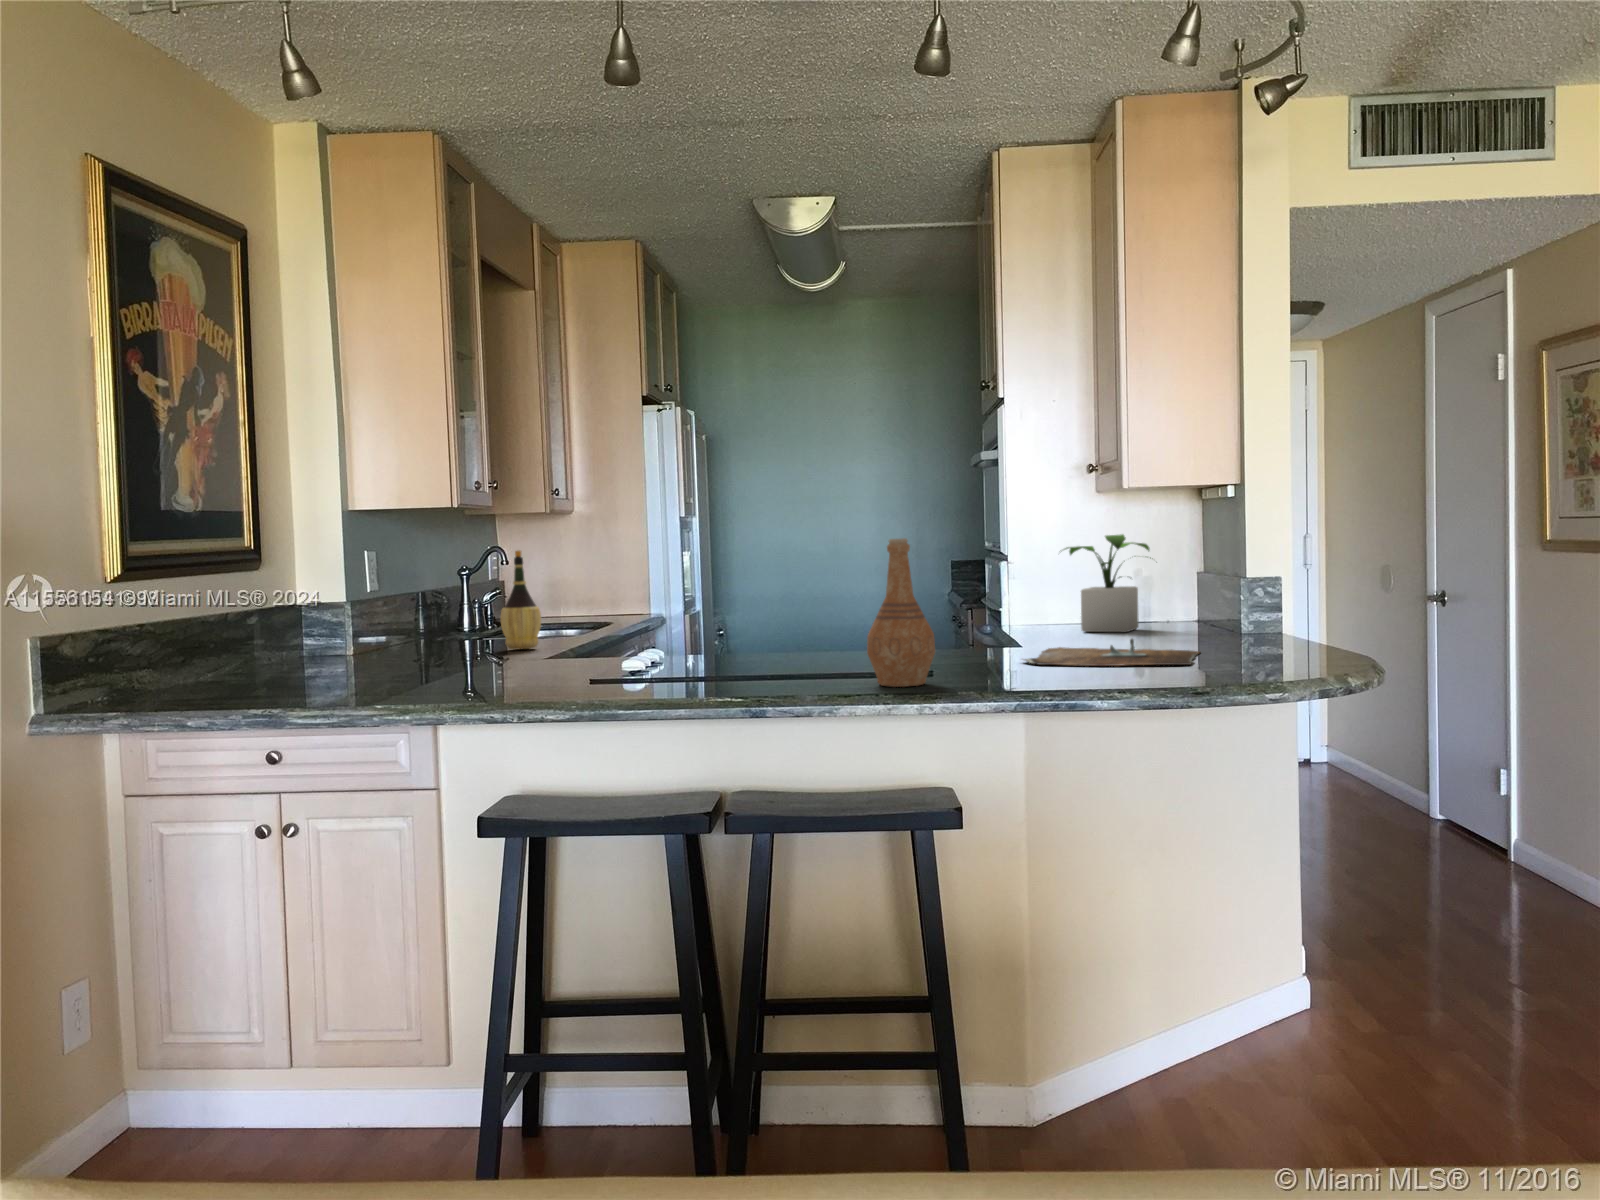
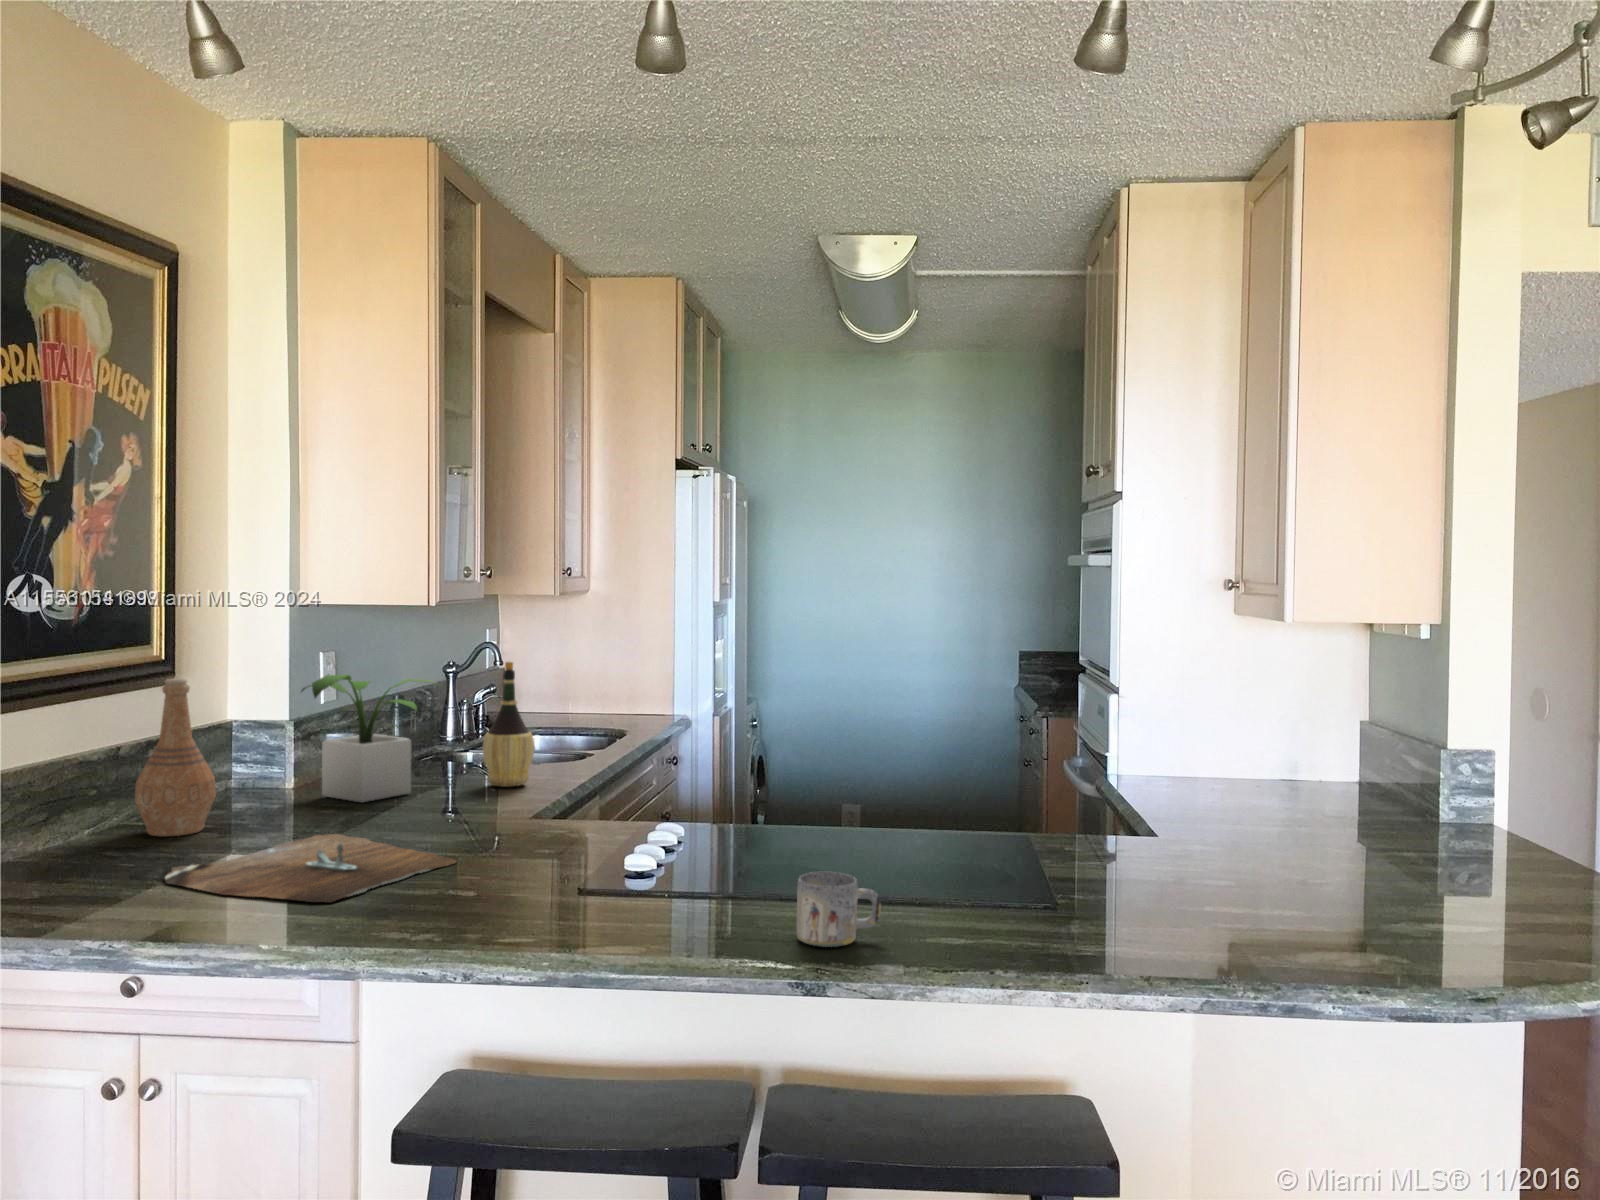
potted plant: present [1064,534,1151,632] -> present [301,675,433,802]
vase: present [867,538,935,687] -> present [135,678,216,836]
cutting board: present [1024,639,1199,666] -> present [165,834,456,902]
mug: none [746,646,804,691] -> present [797,872,881,947]

